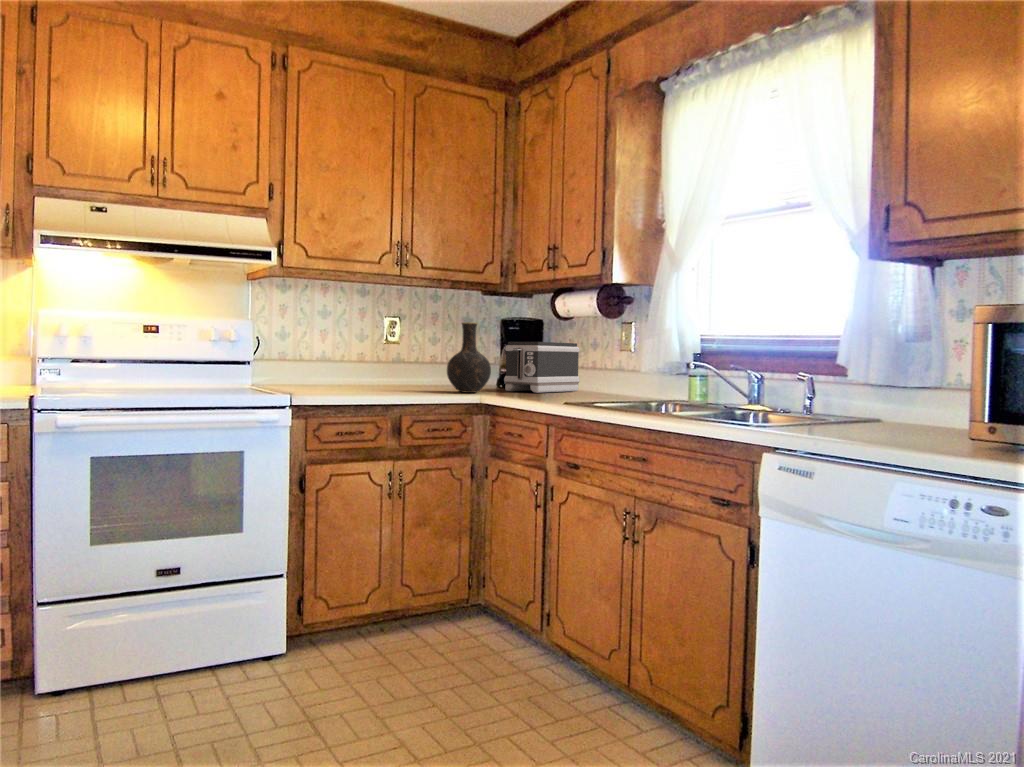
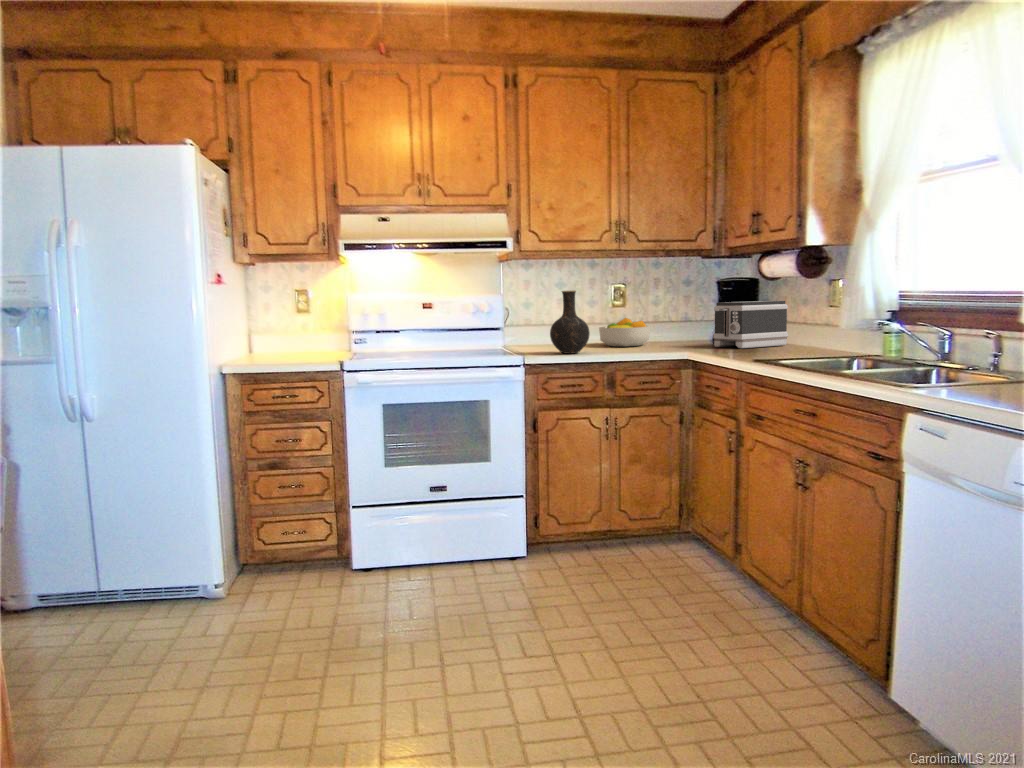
vase: present [447,322,491,393] -> present [550,290,590,354]
fruit bowl: none [372,356,432,388] -> present [599,318,650,347]

